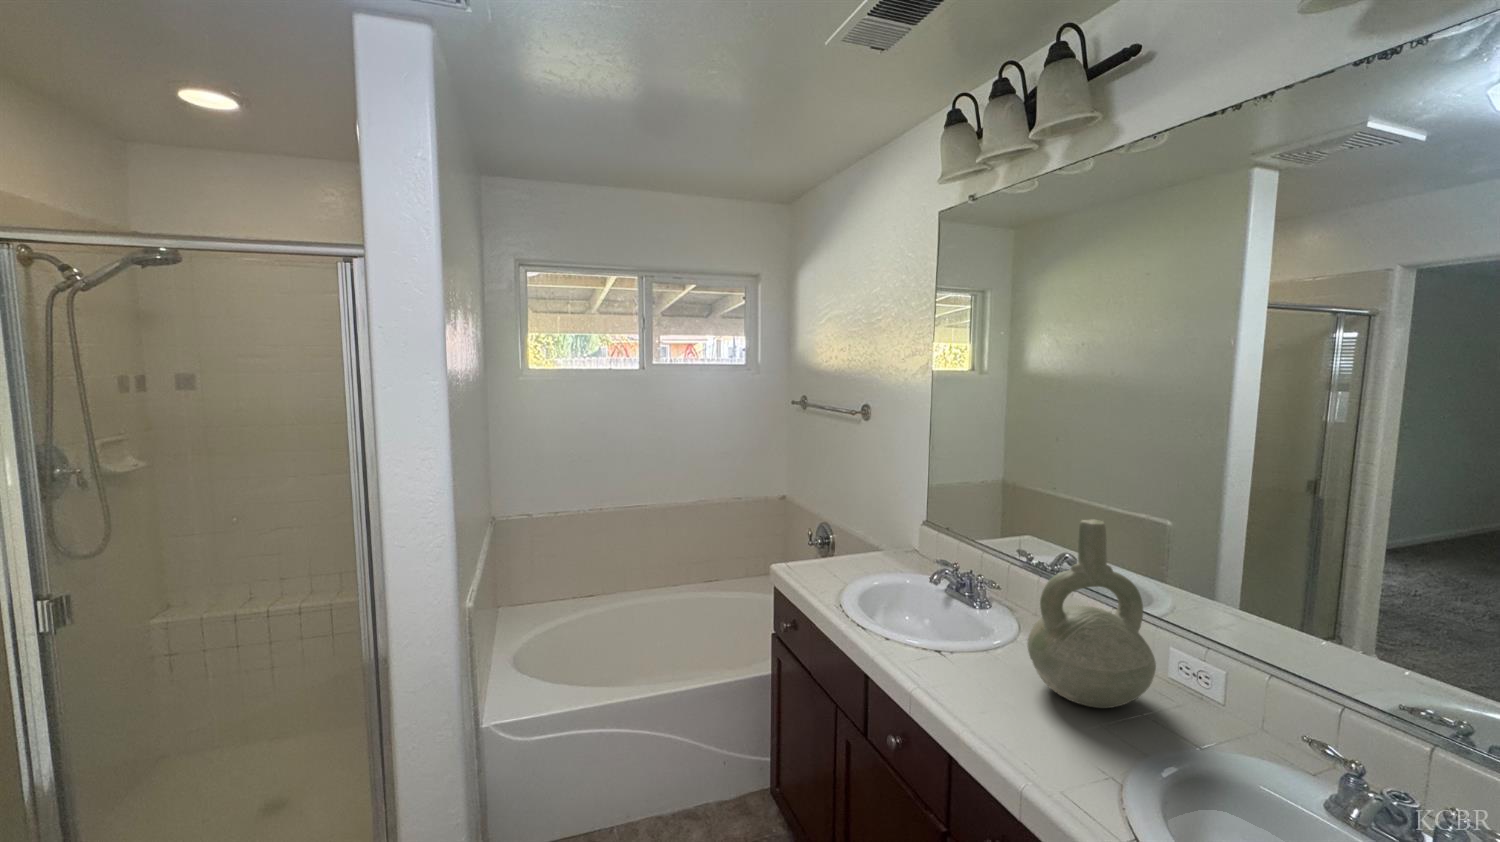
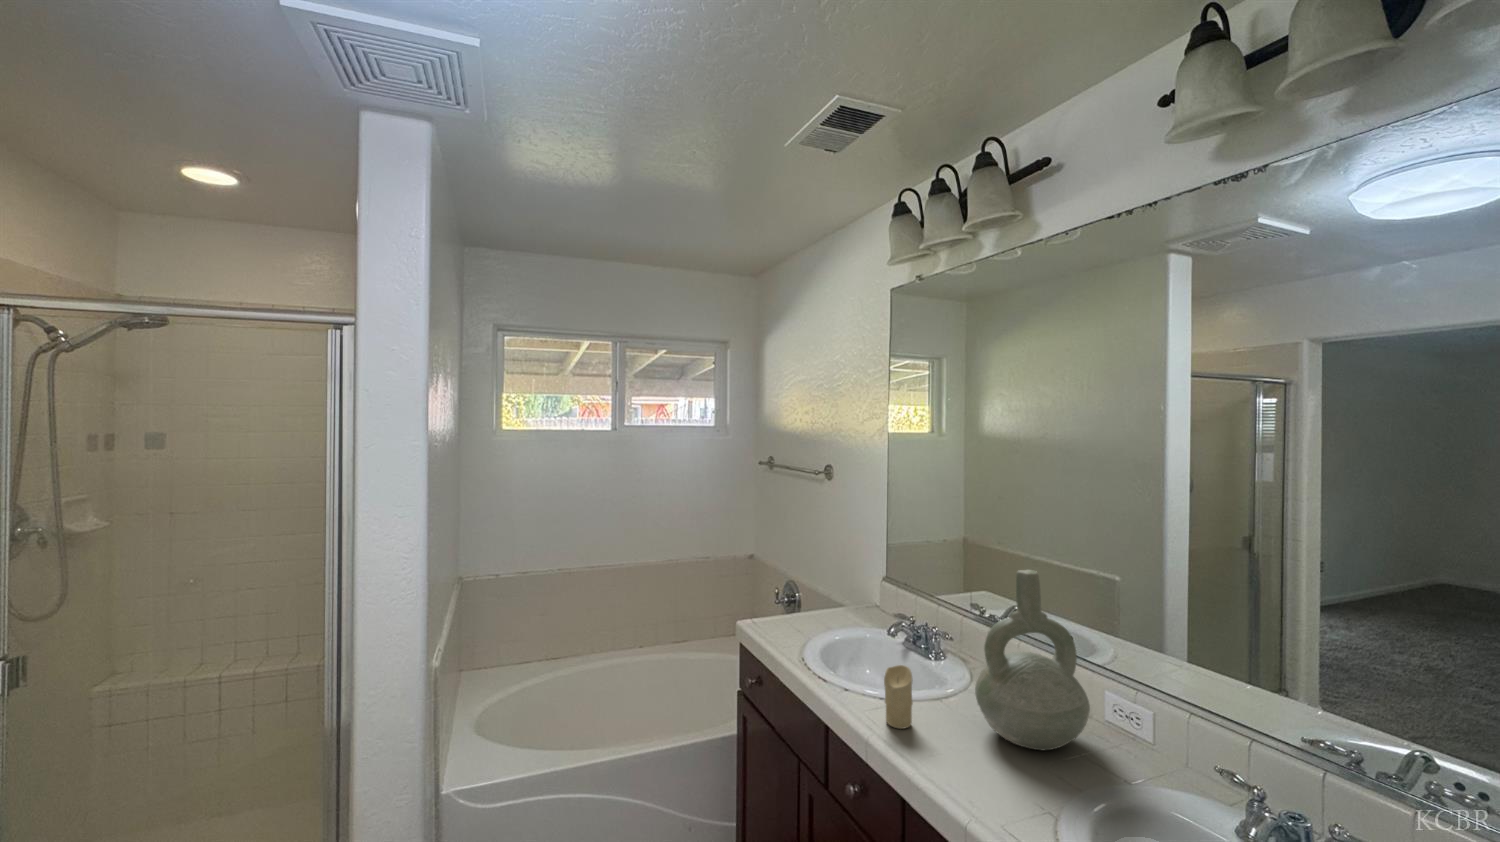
candle: none [929,616,960,681] -> present [884,665,913,729]

